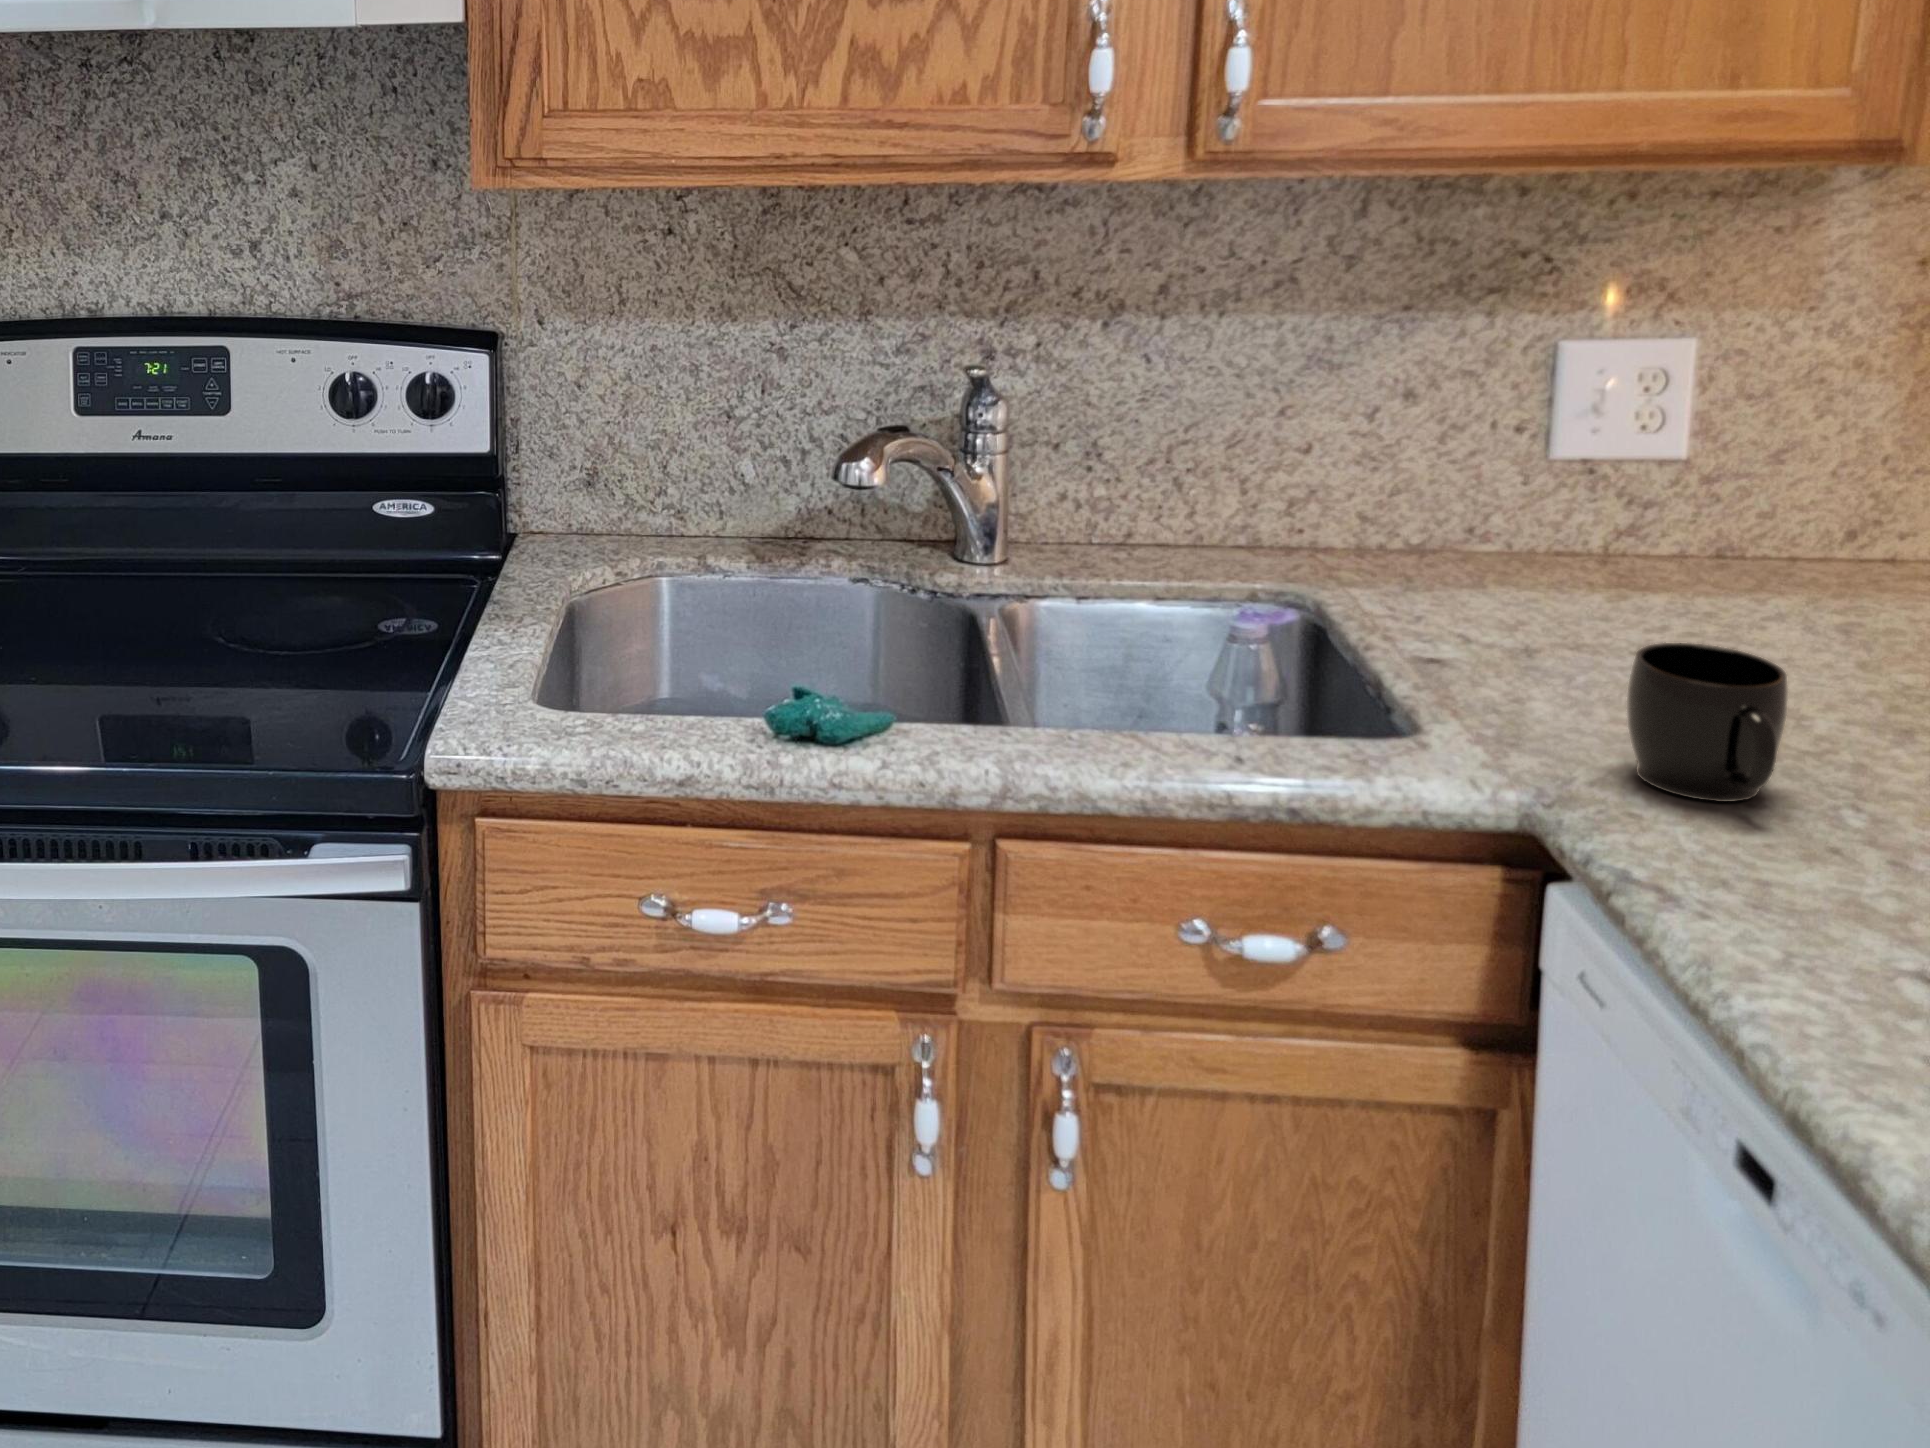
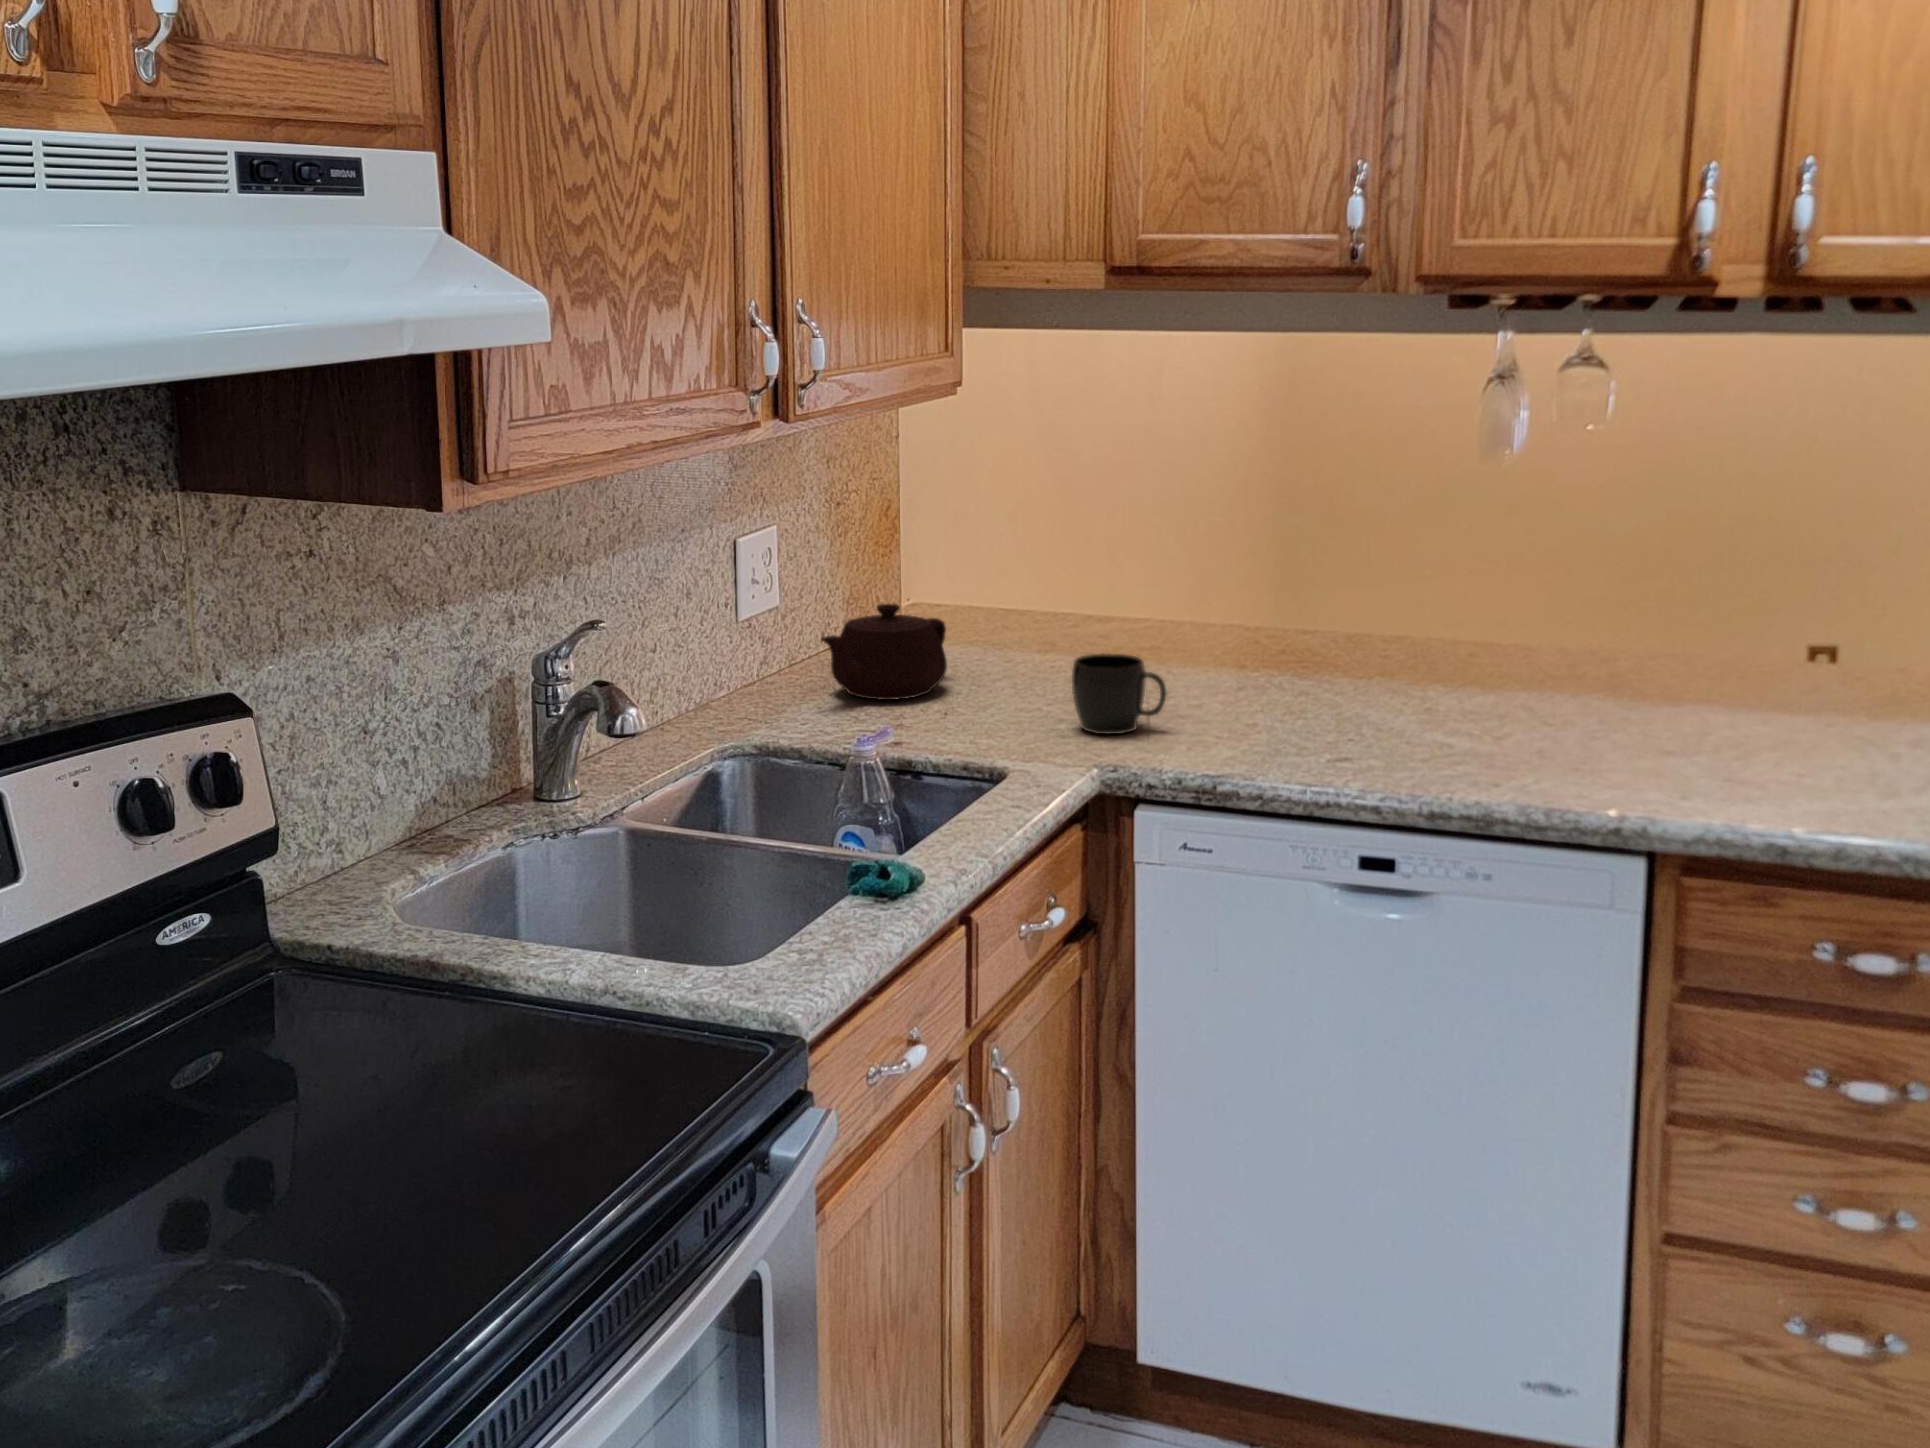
teapot: none [1488,487,1823,646] -> present [821,604,947,700]

